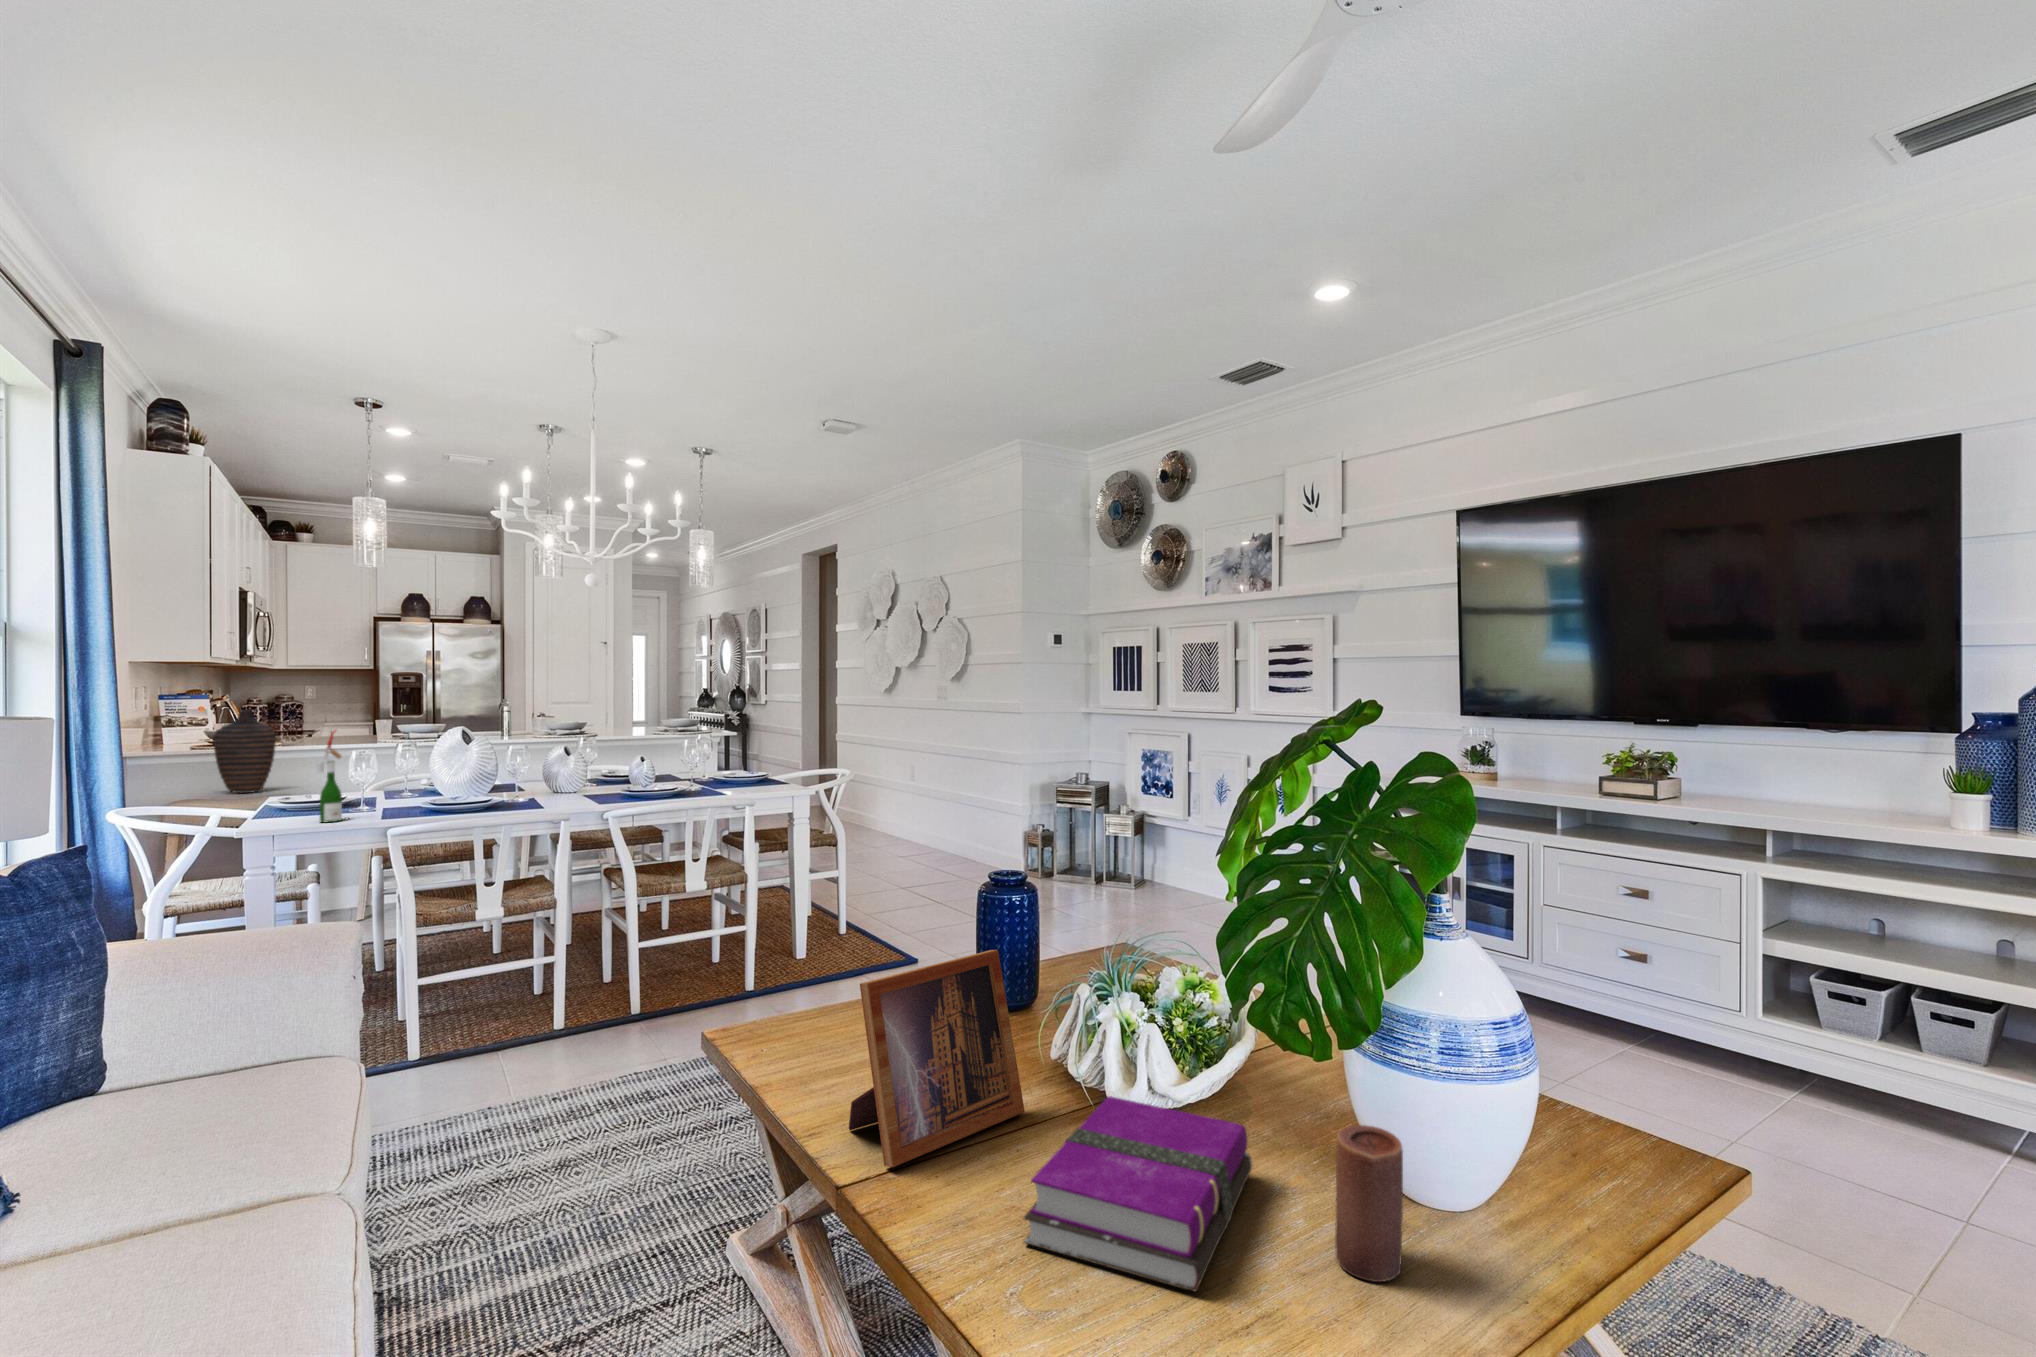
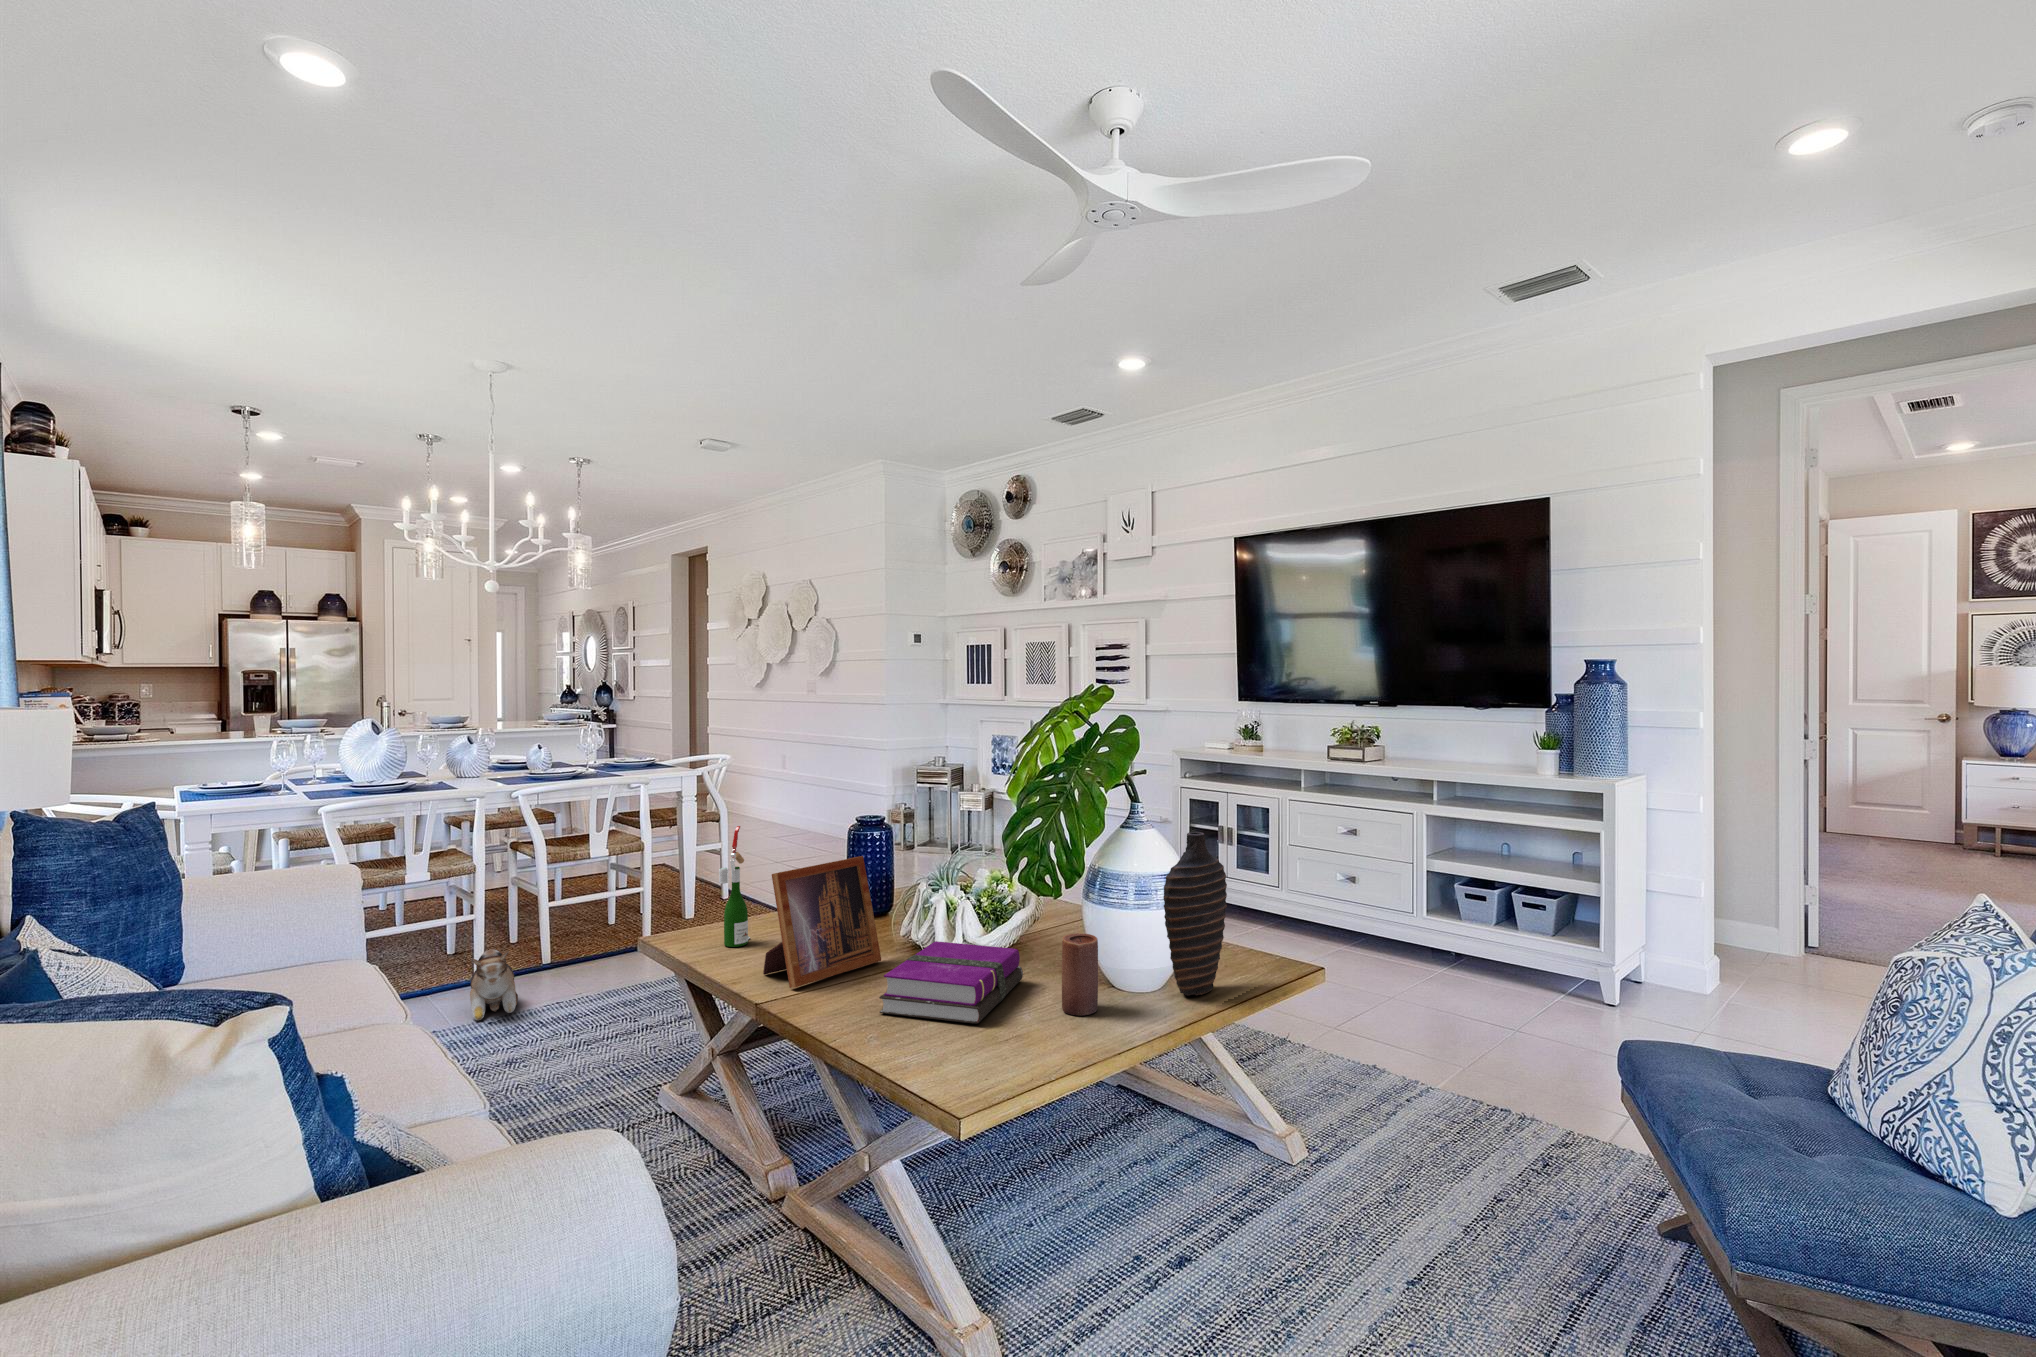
decorative vase: present [213,710,276,793] -> present [1164,832,1227,995]
wine bottle: present [316,730,342,822] -> present [719,826,750,947]
plush toy: none [530,1008,591,1093] -> present [470,949,518,1020]

